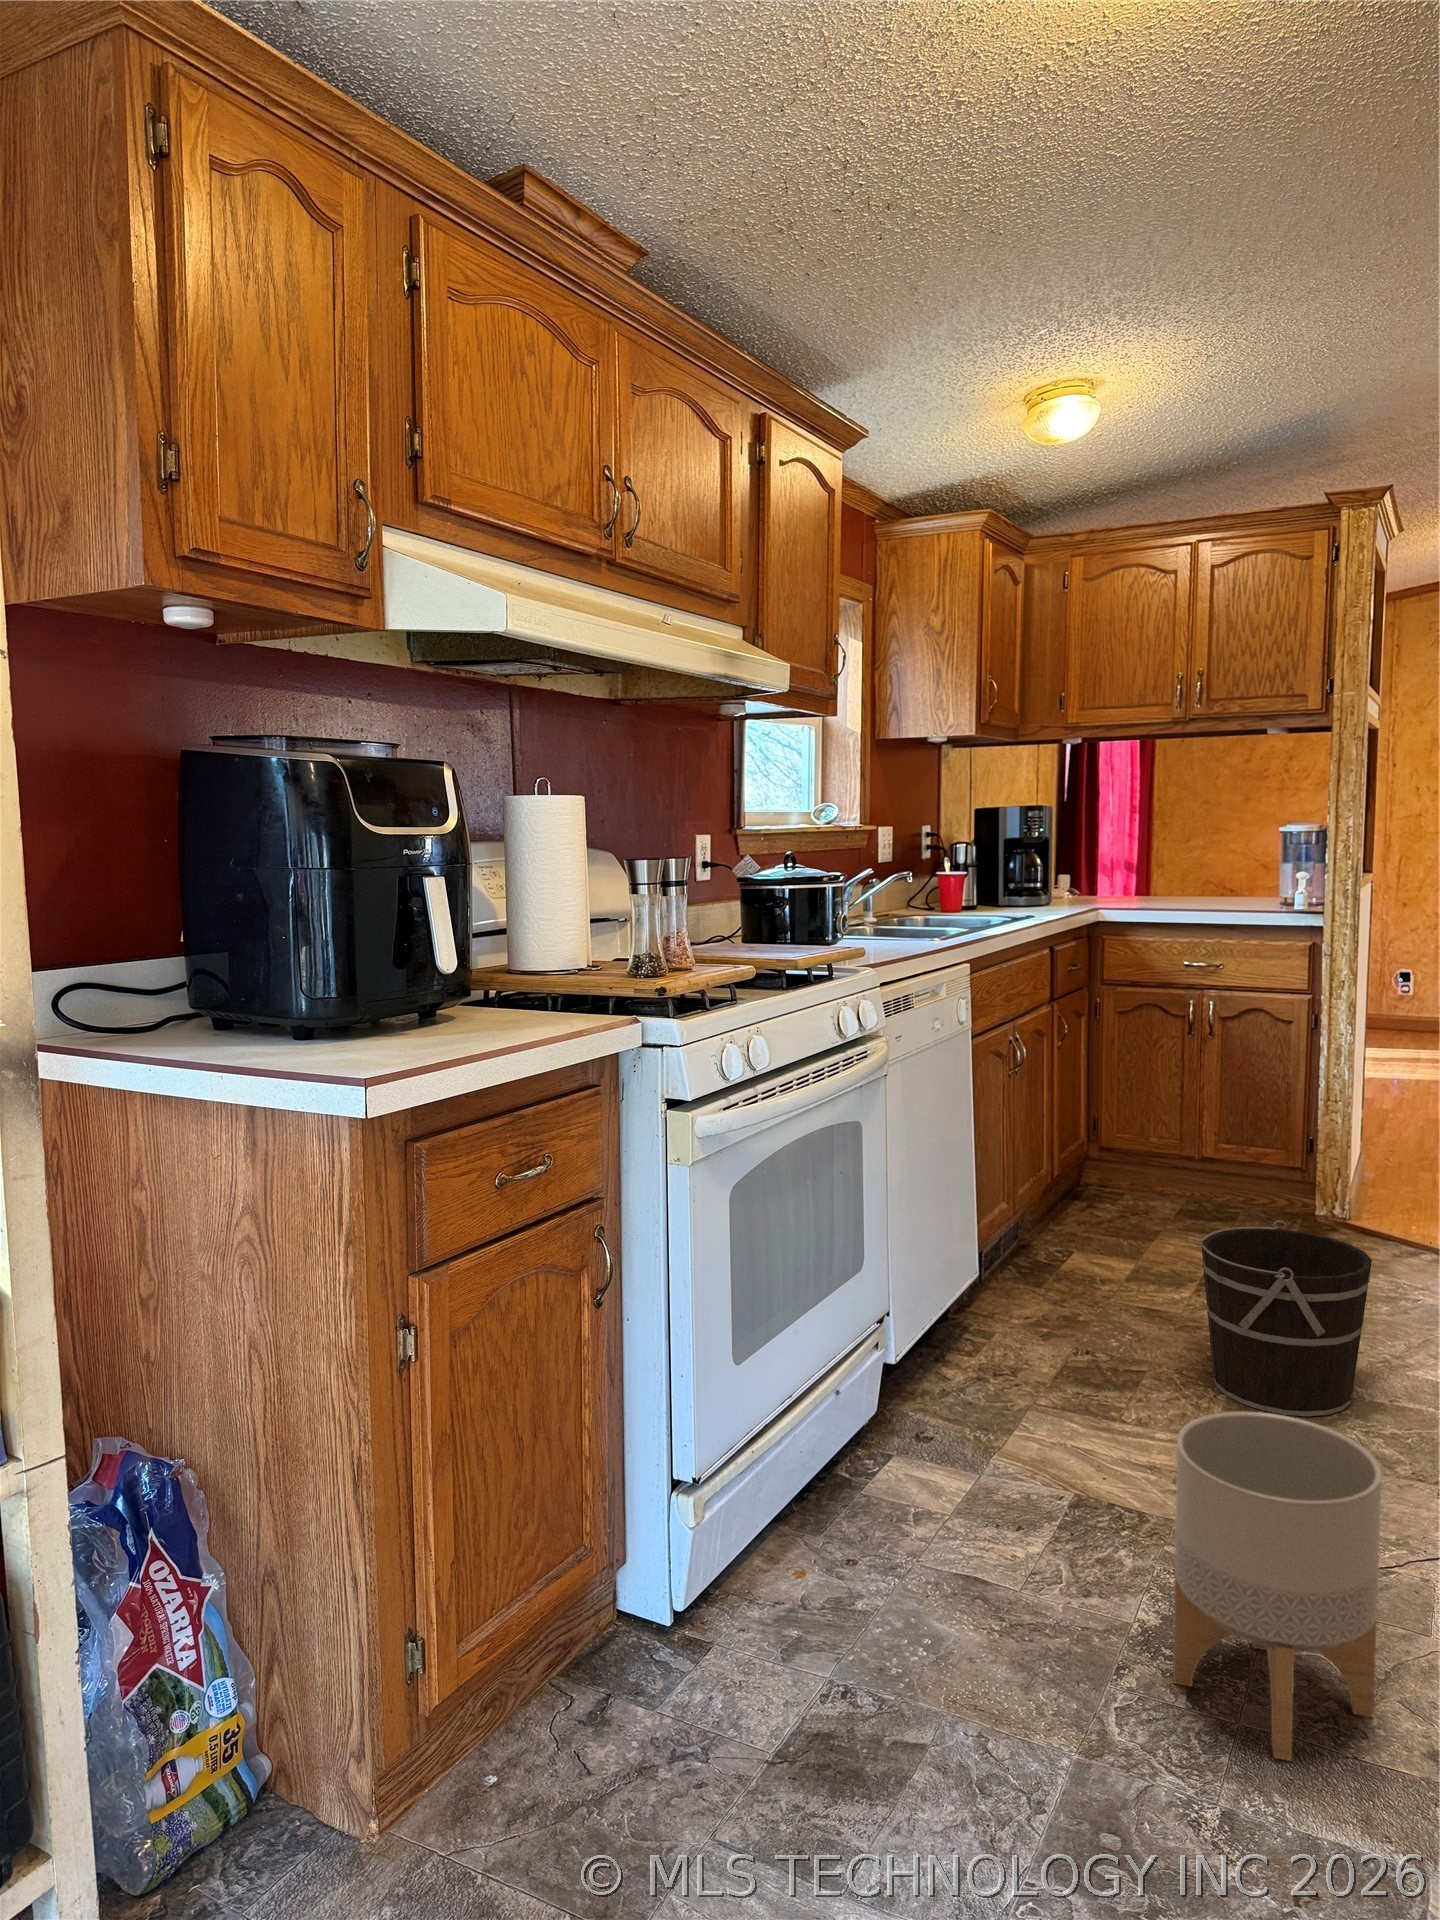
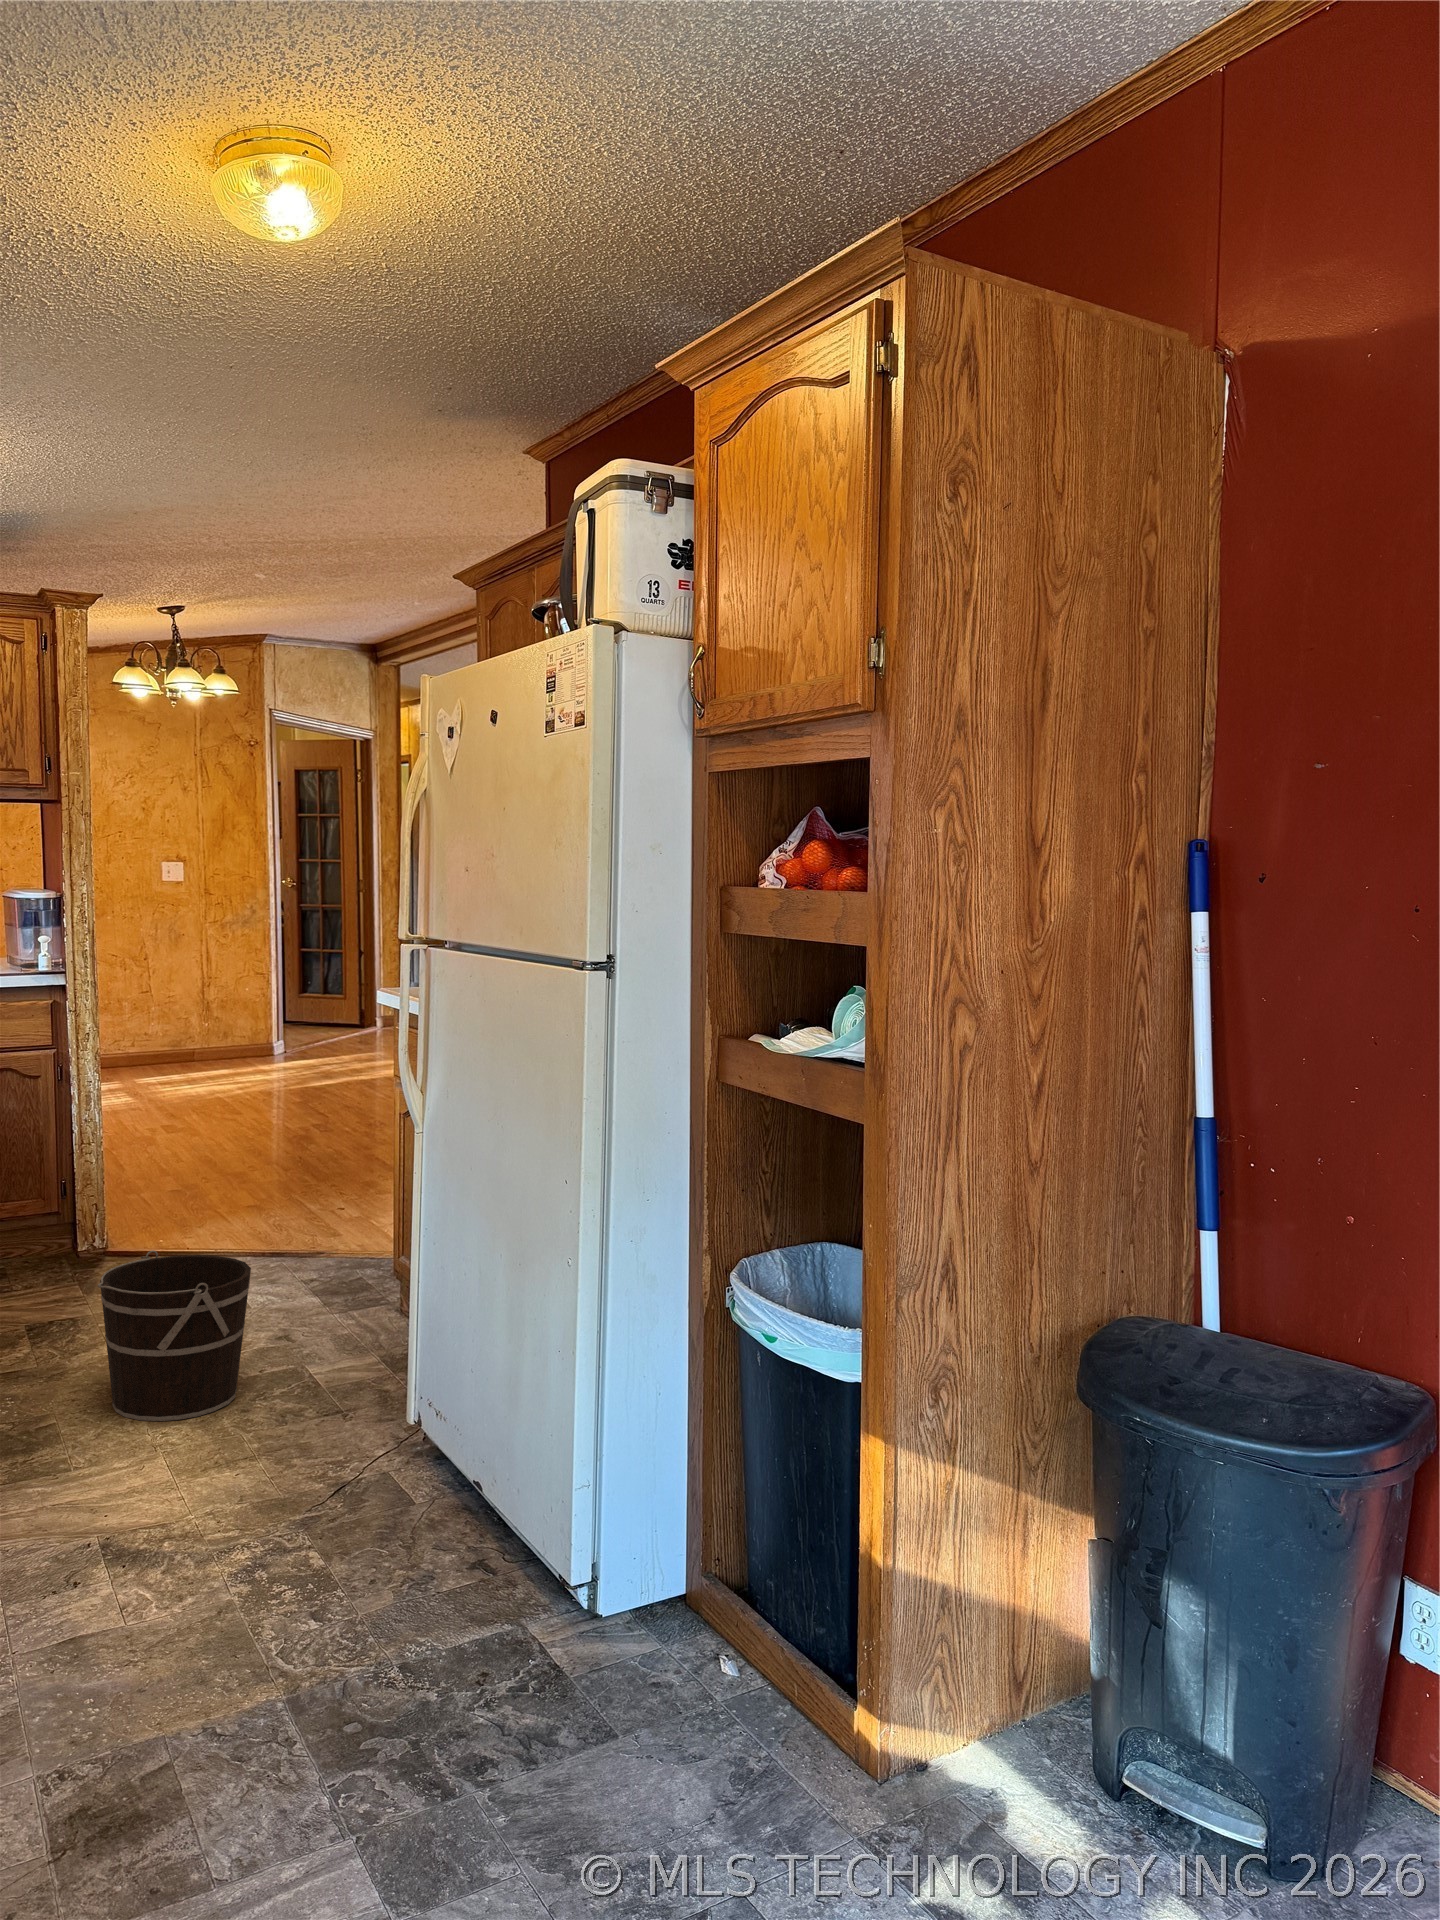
planter: present [1173,1412,1382,1761] -> none [289,1368,440,1620]

